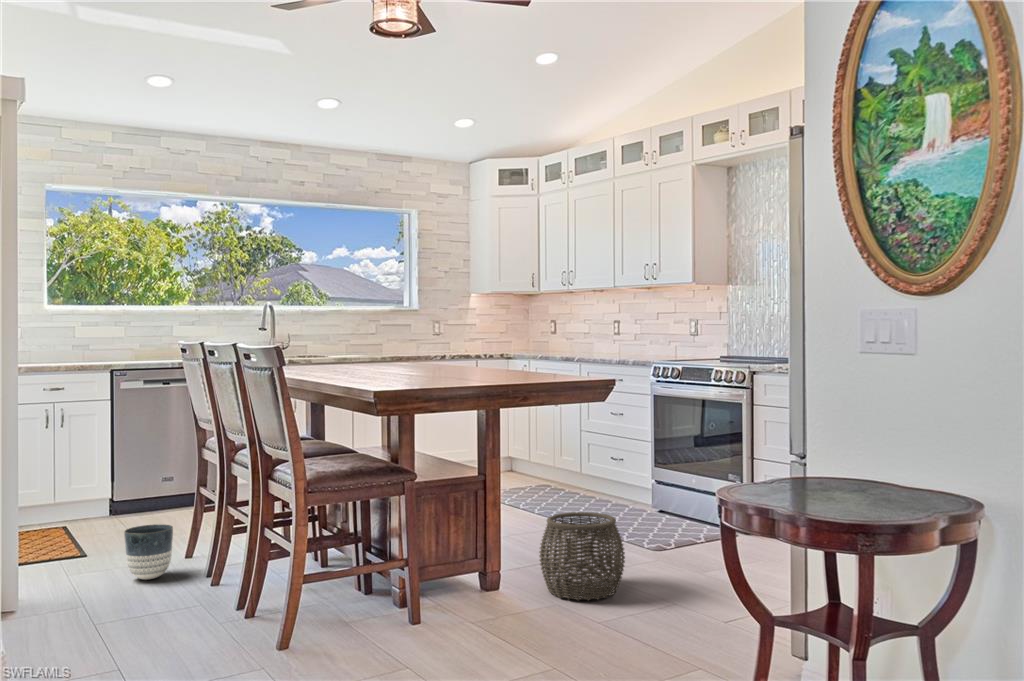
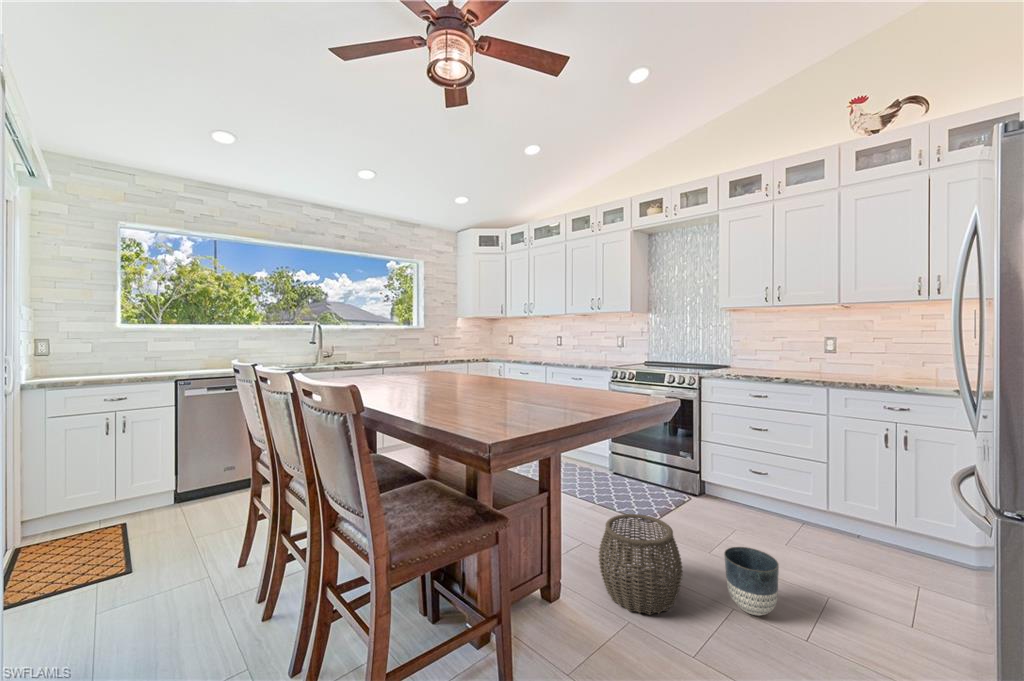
planter: present [124,524,173,580] -> present [724,547,779,616]

